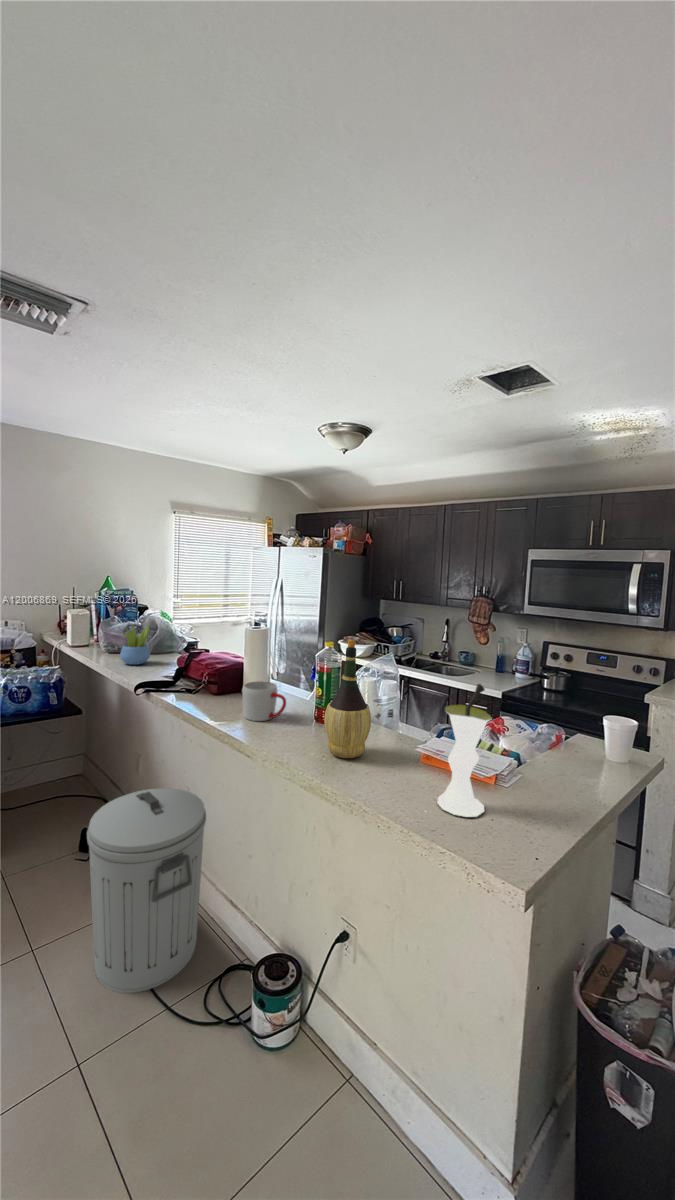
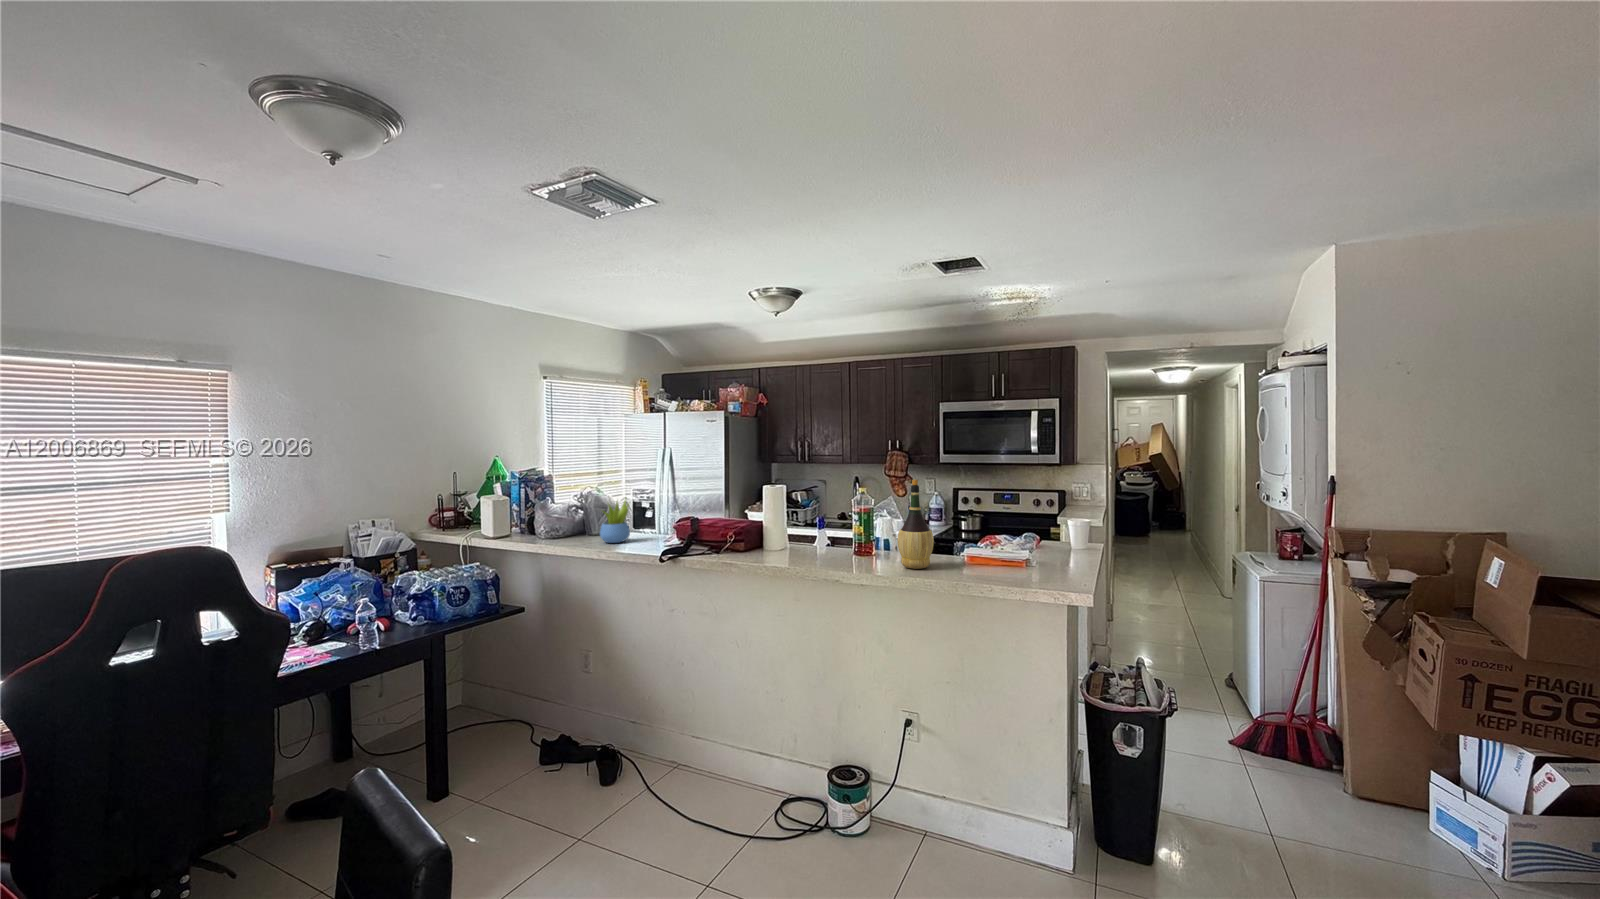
mug: present [242,681,286,721] -> none [799,529,842,561]
vase: present [437,684,492,817] -> none [1004,496,1037,580]
trash can: present [87,788,206,993] -> none [639,656,749,844]

